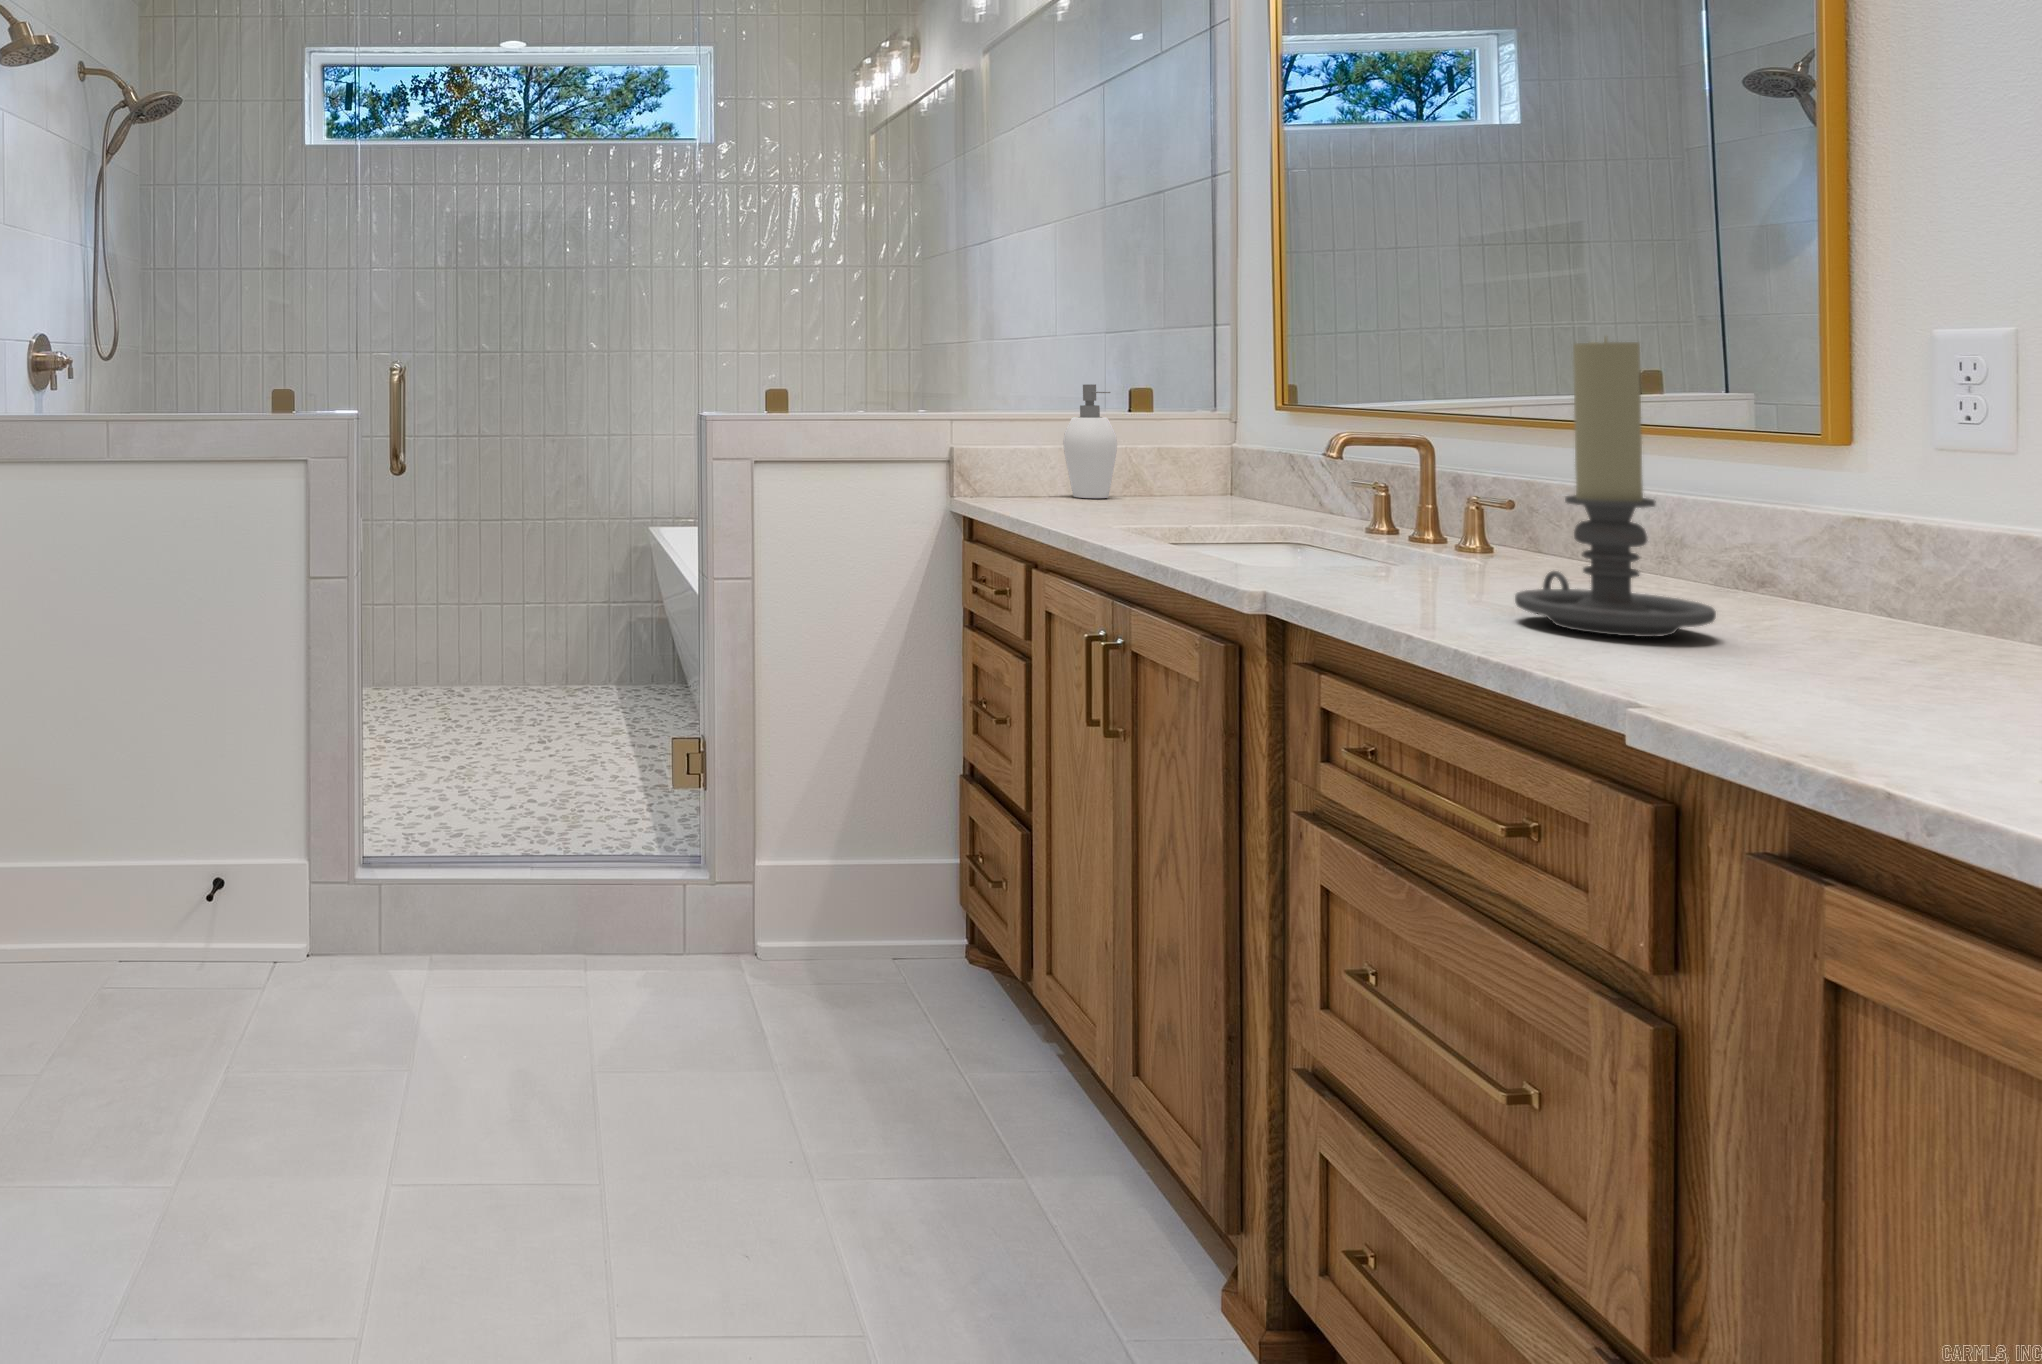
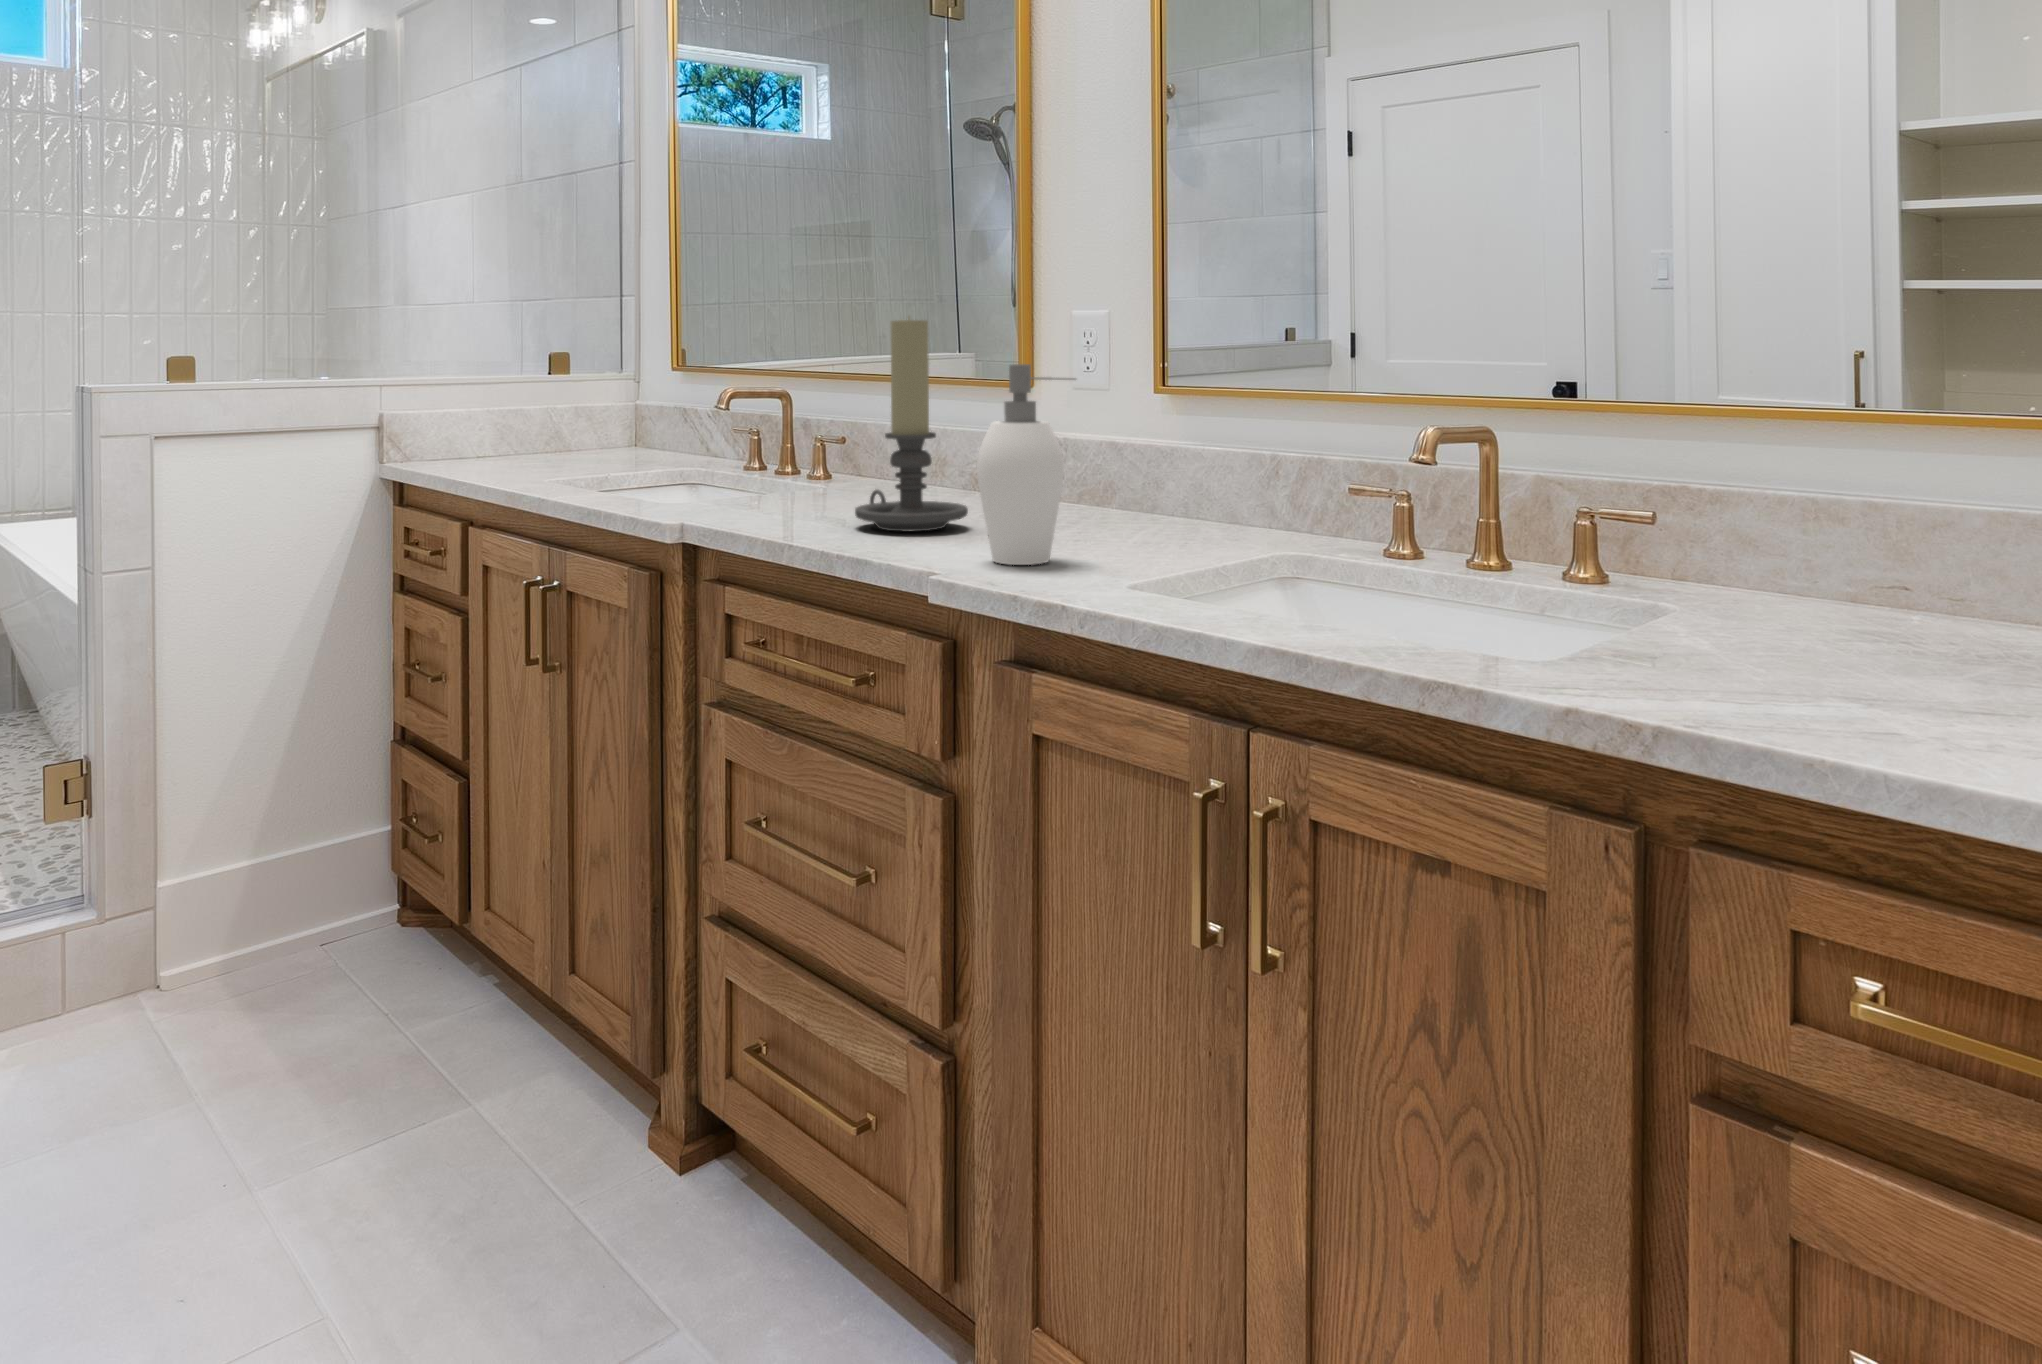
soap dispenser: present [1063,384,1117,498] -> present [977,364,1075,565]

